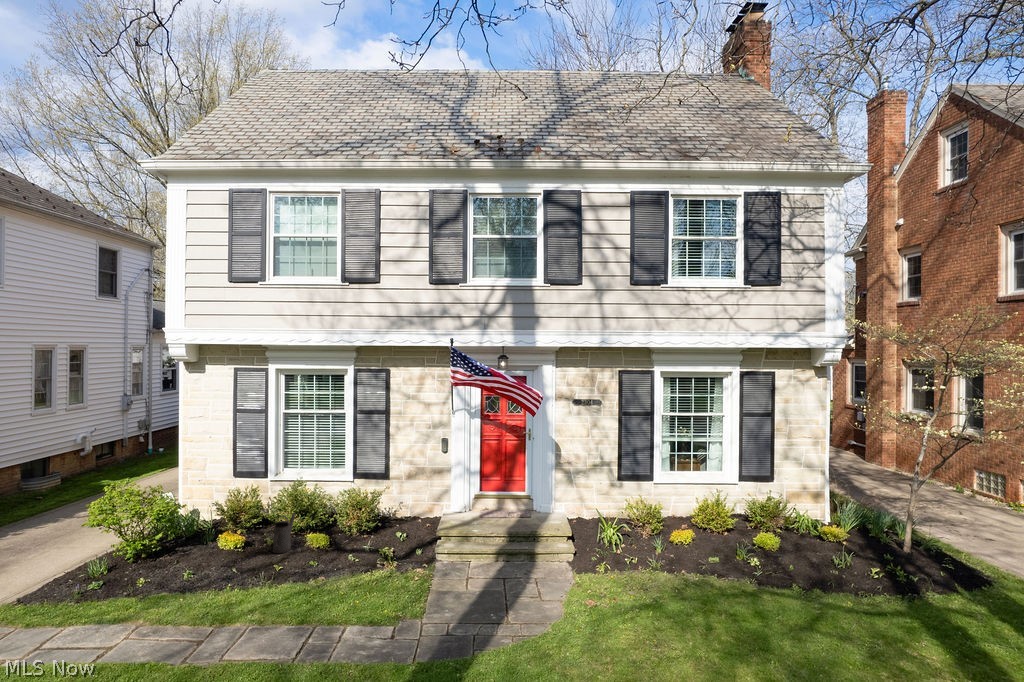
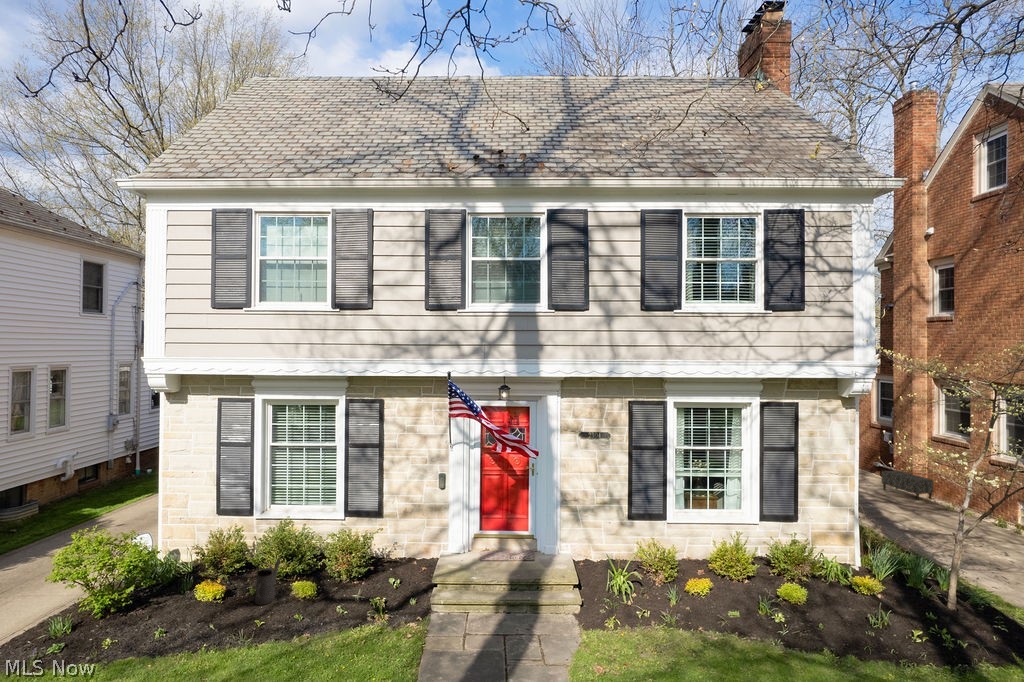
bench: none [857,447,905,473] -> present [882,471,934,500]

